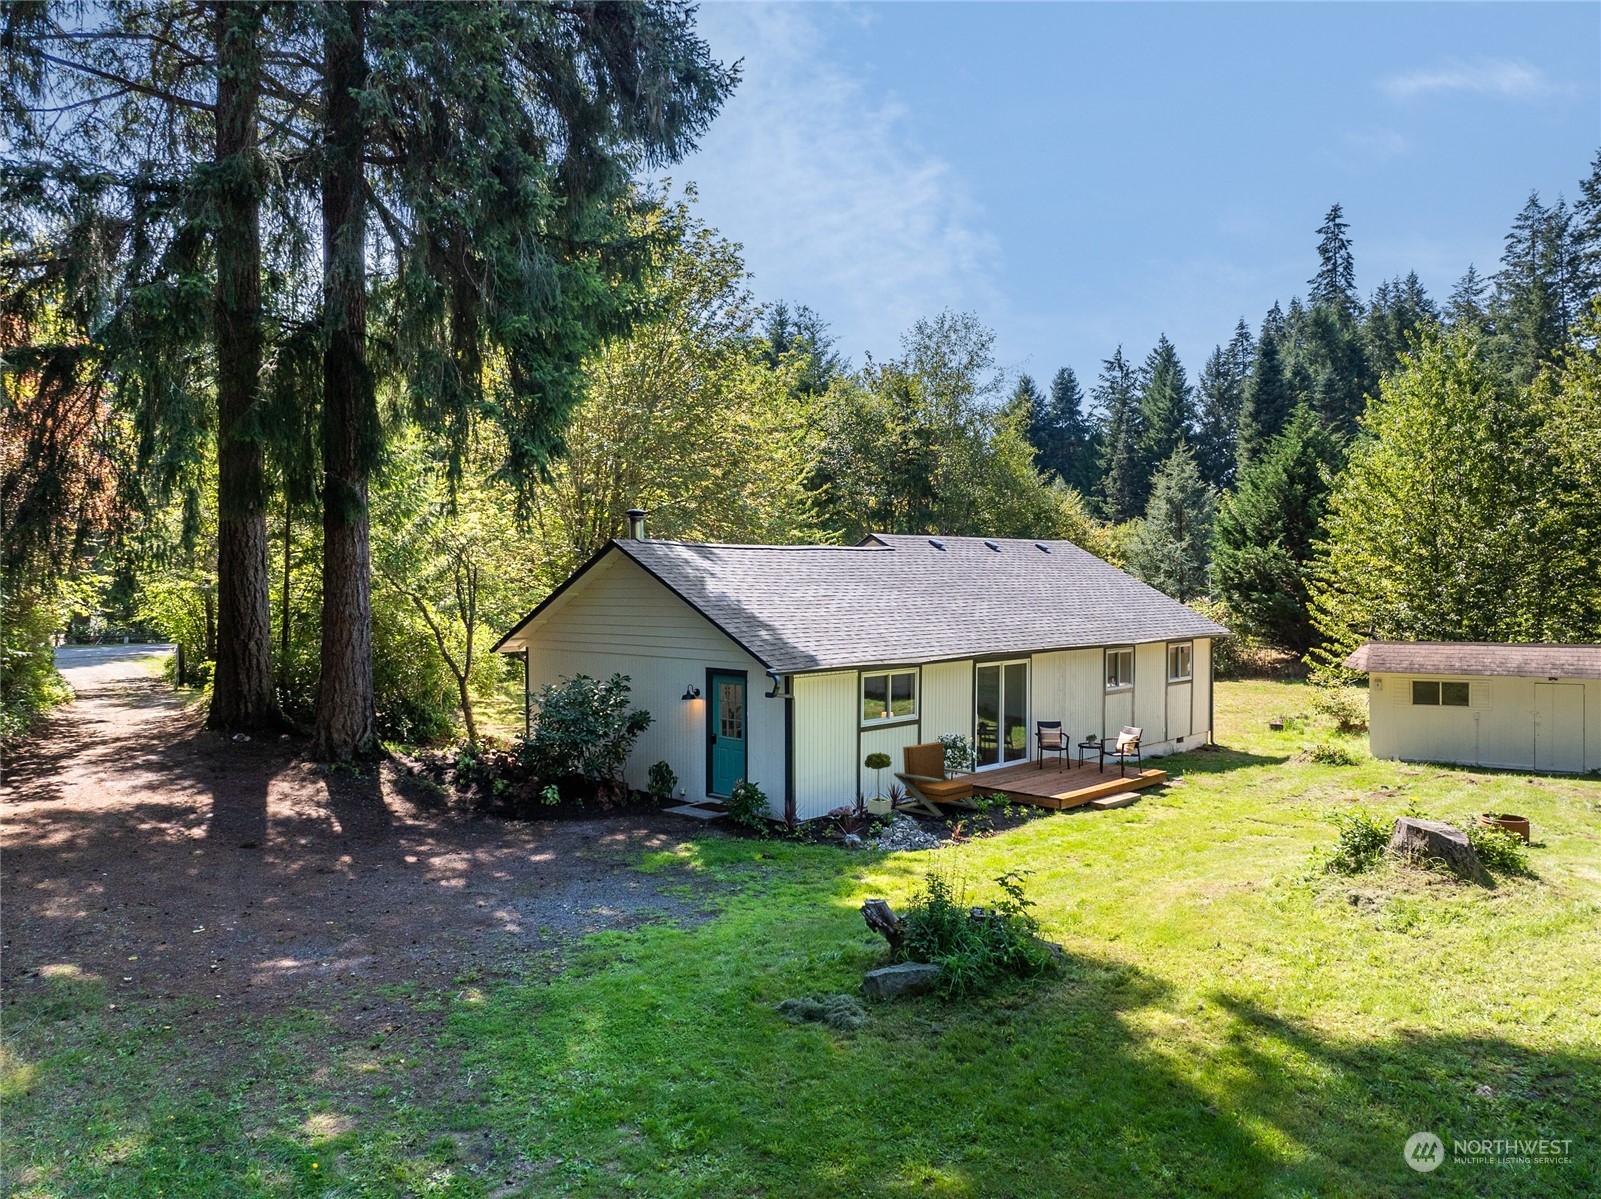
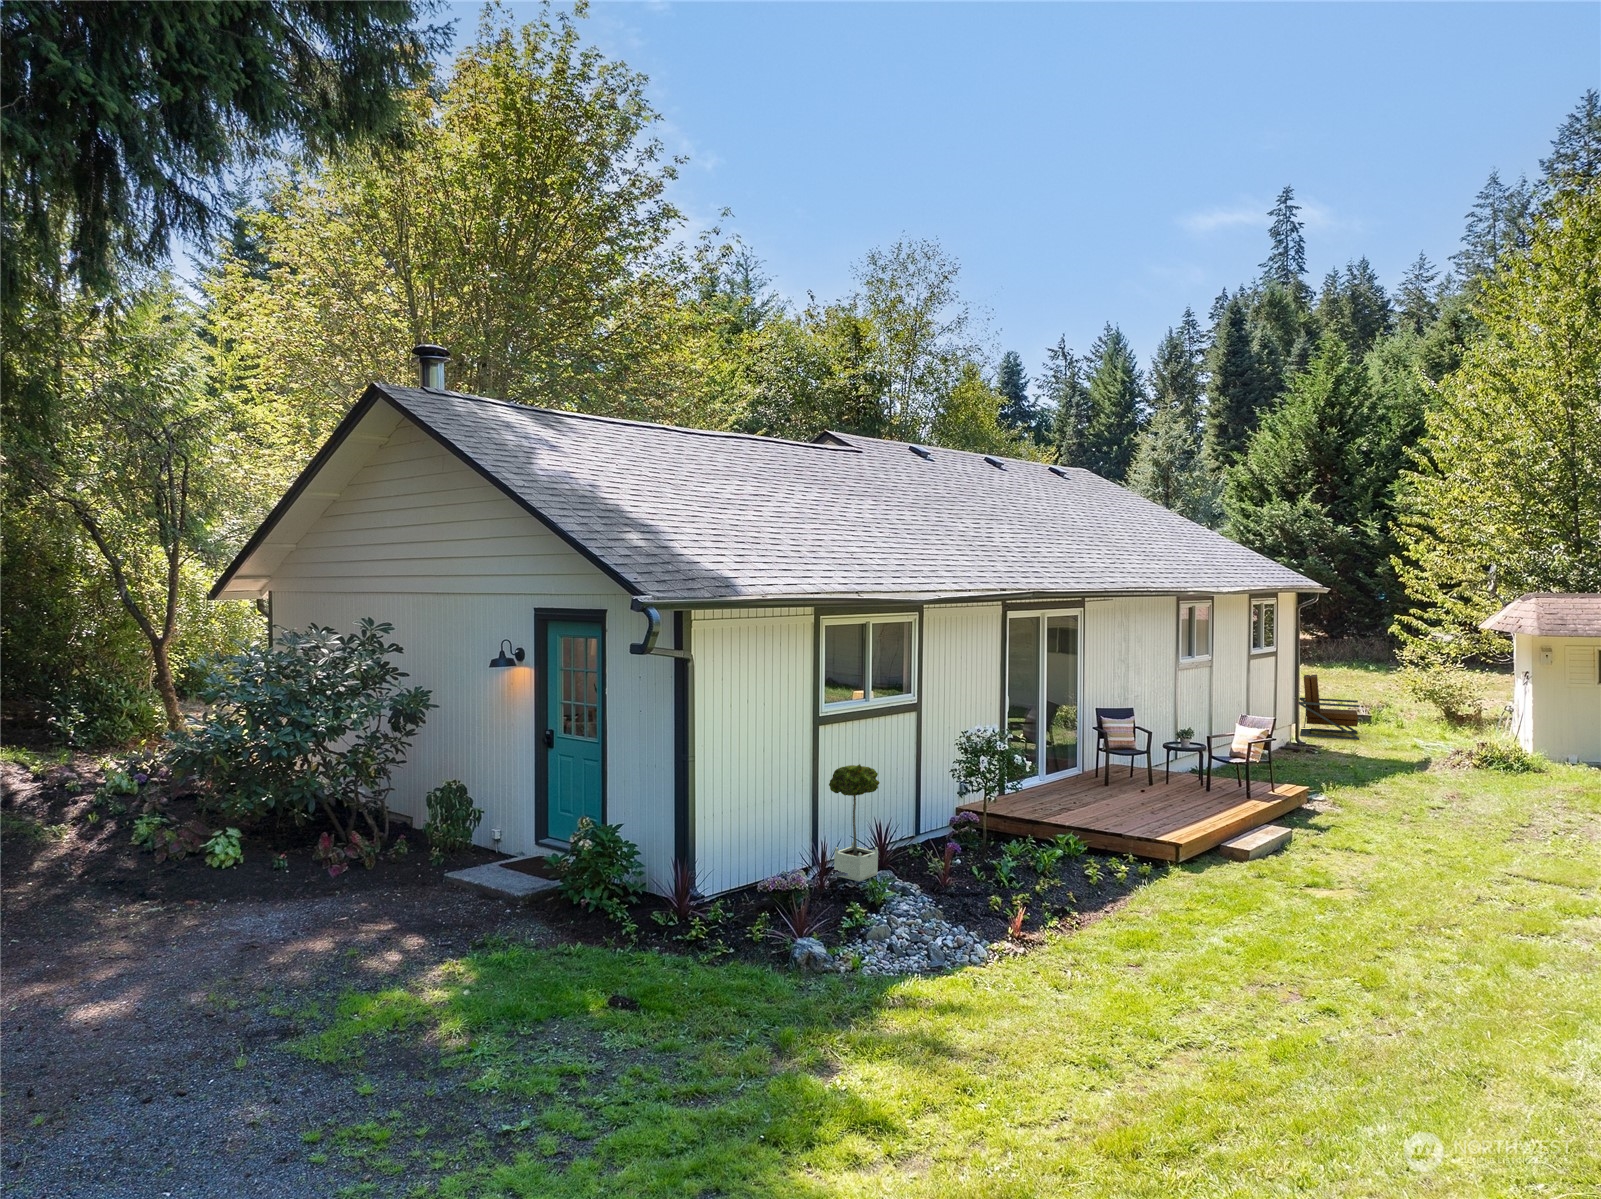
lounge chair: present [894,743,979,817] -> present [1298,674,1360,740]

